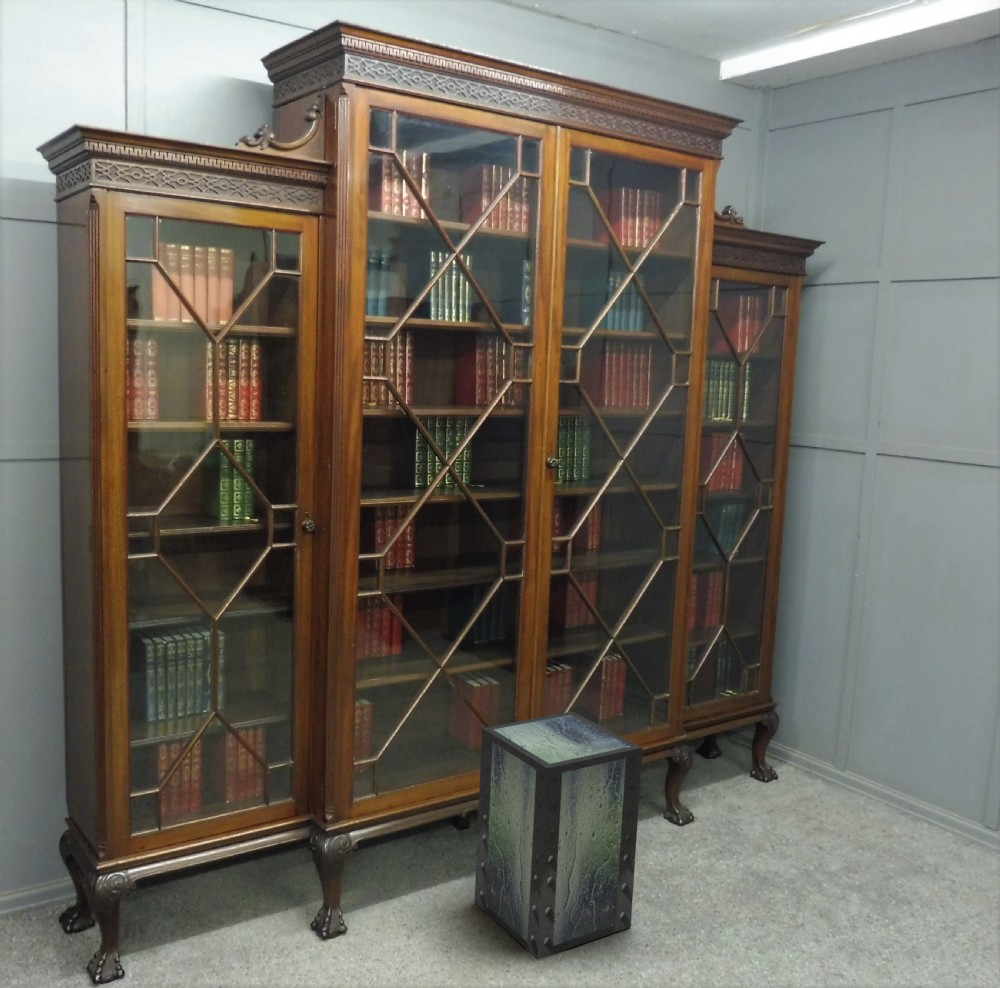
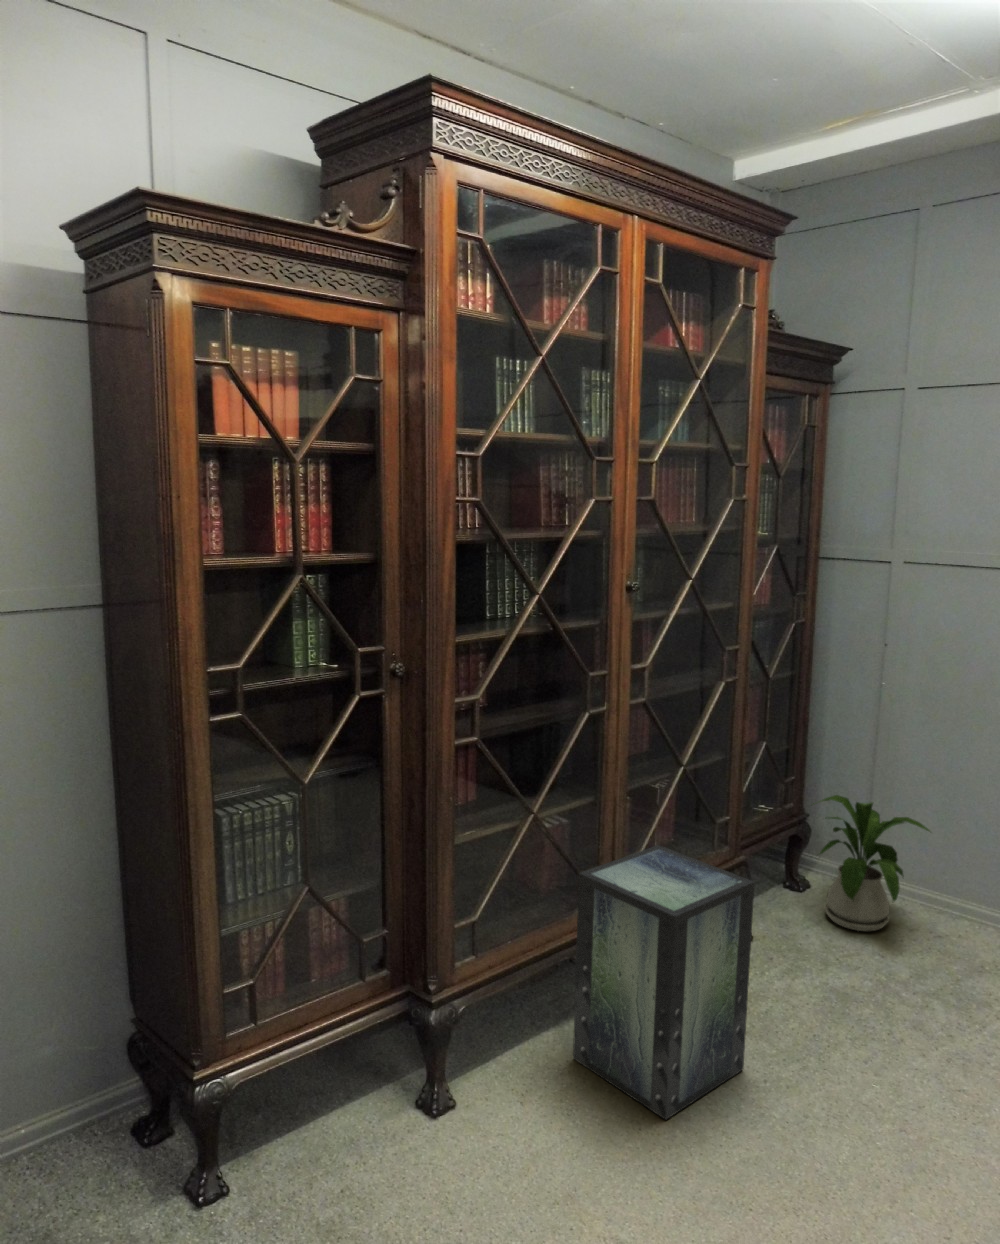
house plant: none [767,686,879,823] -> present [813,795,930,931]

